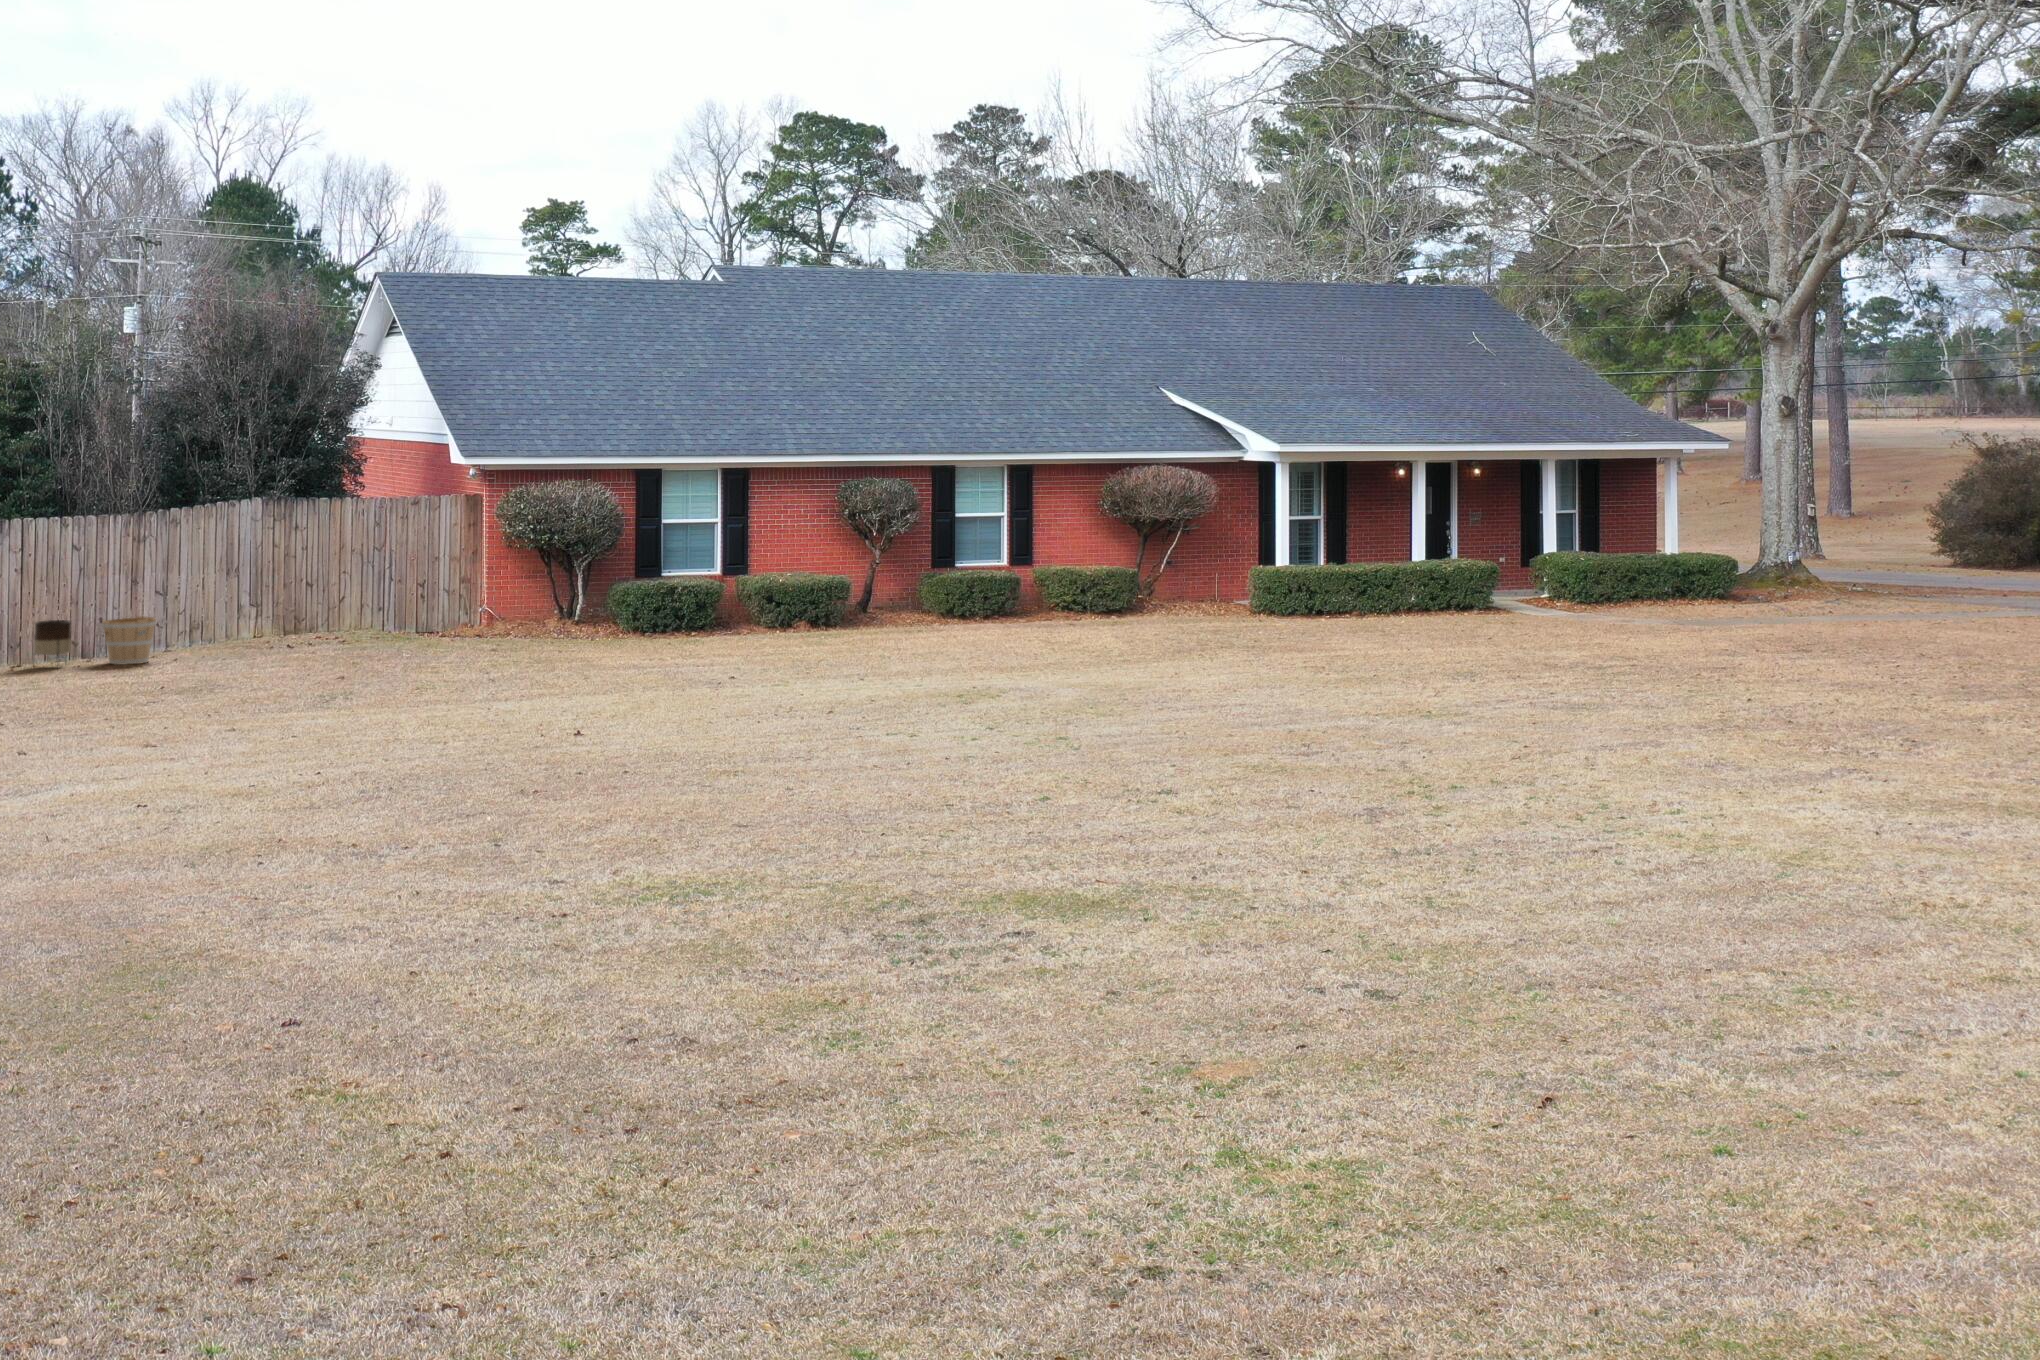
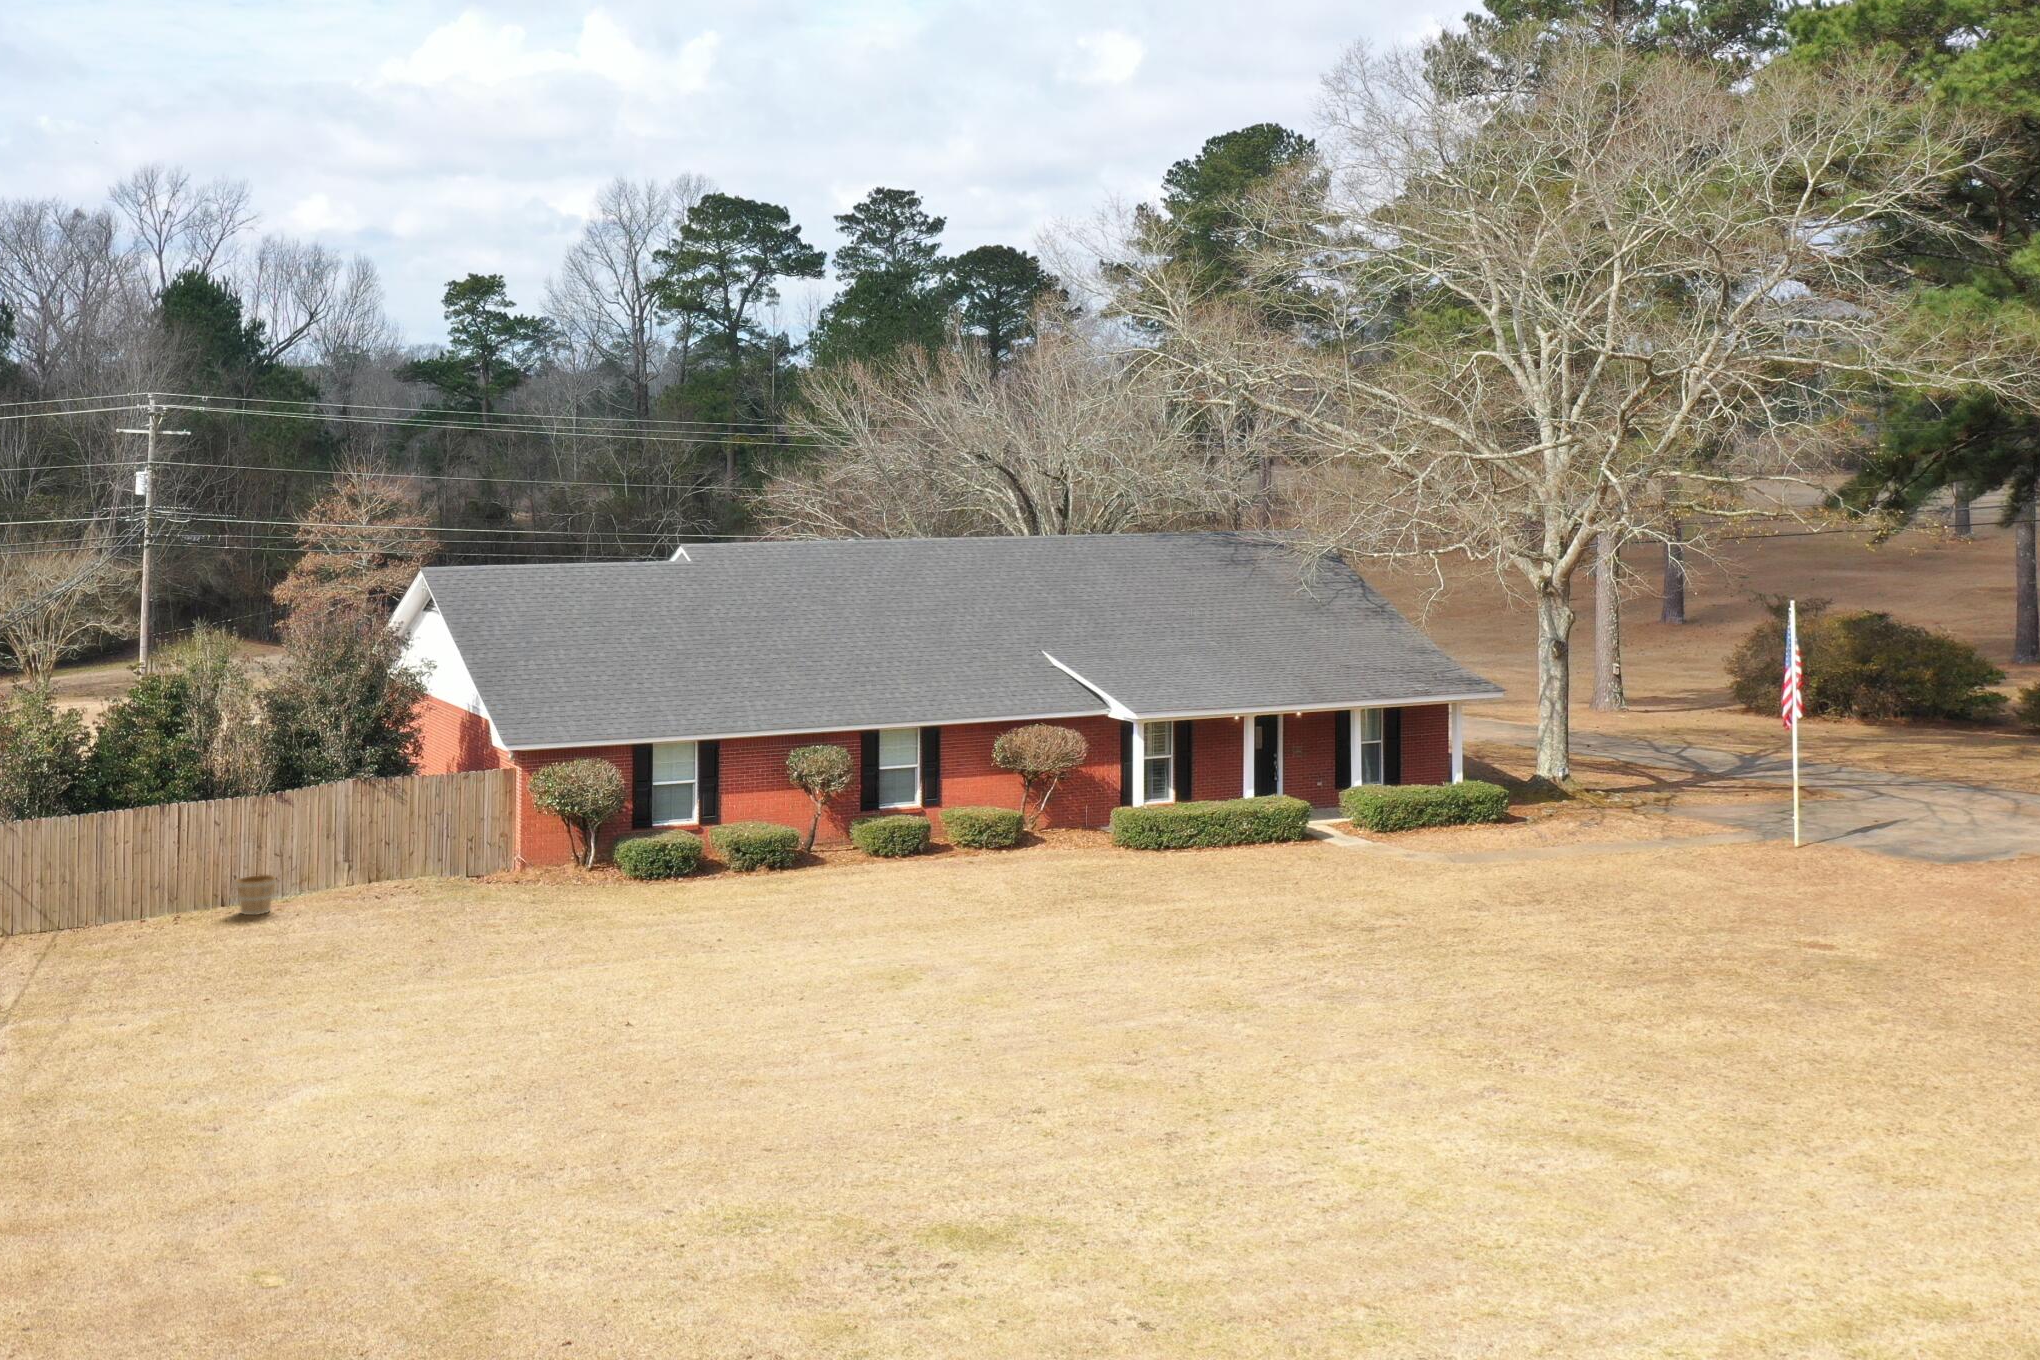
planter: present [34,620,71,656] -> none [187,881,214,920]

